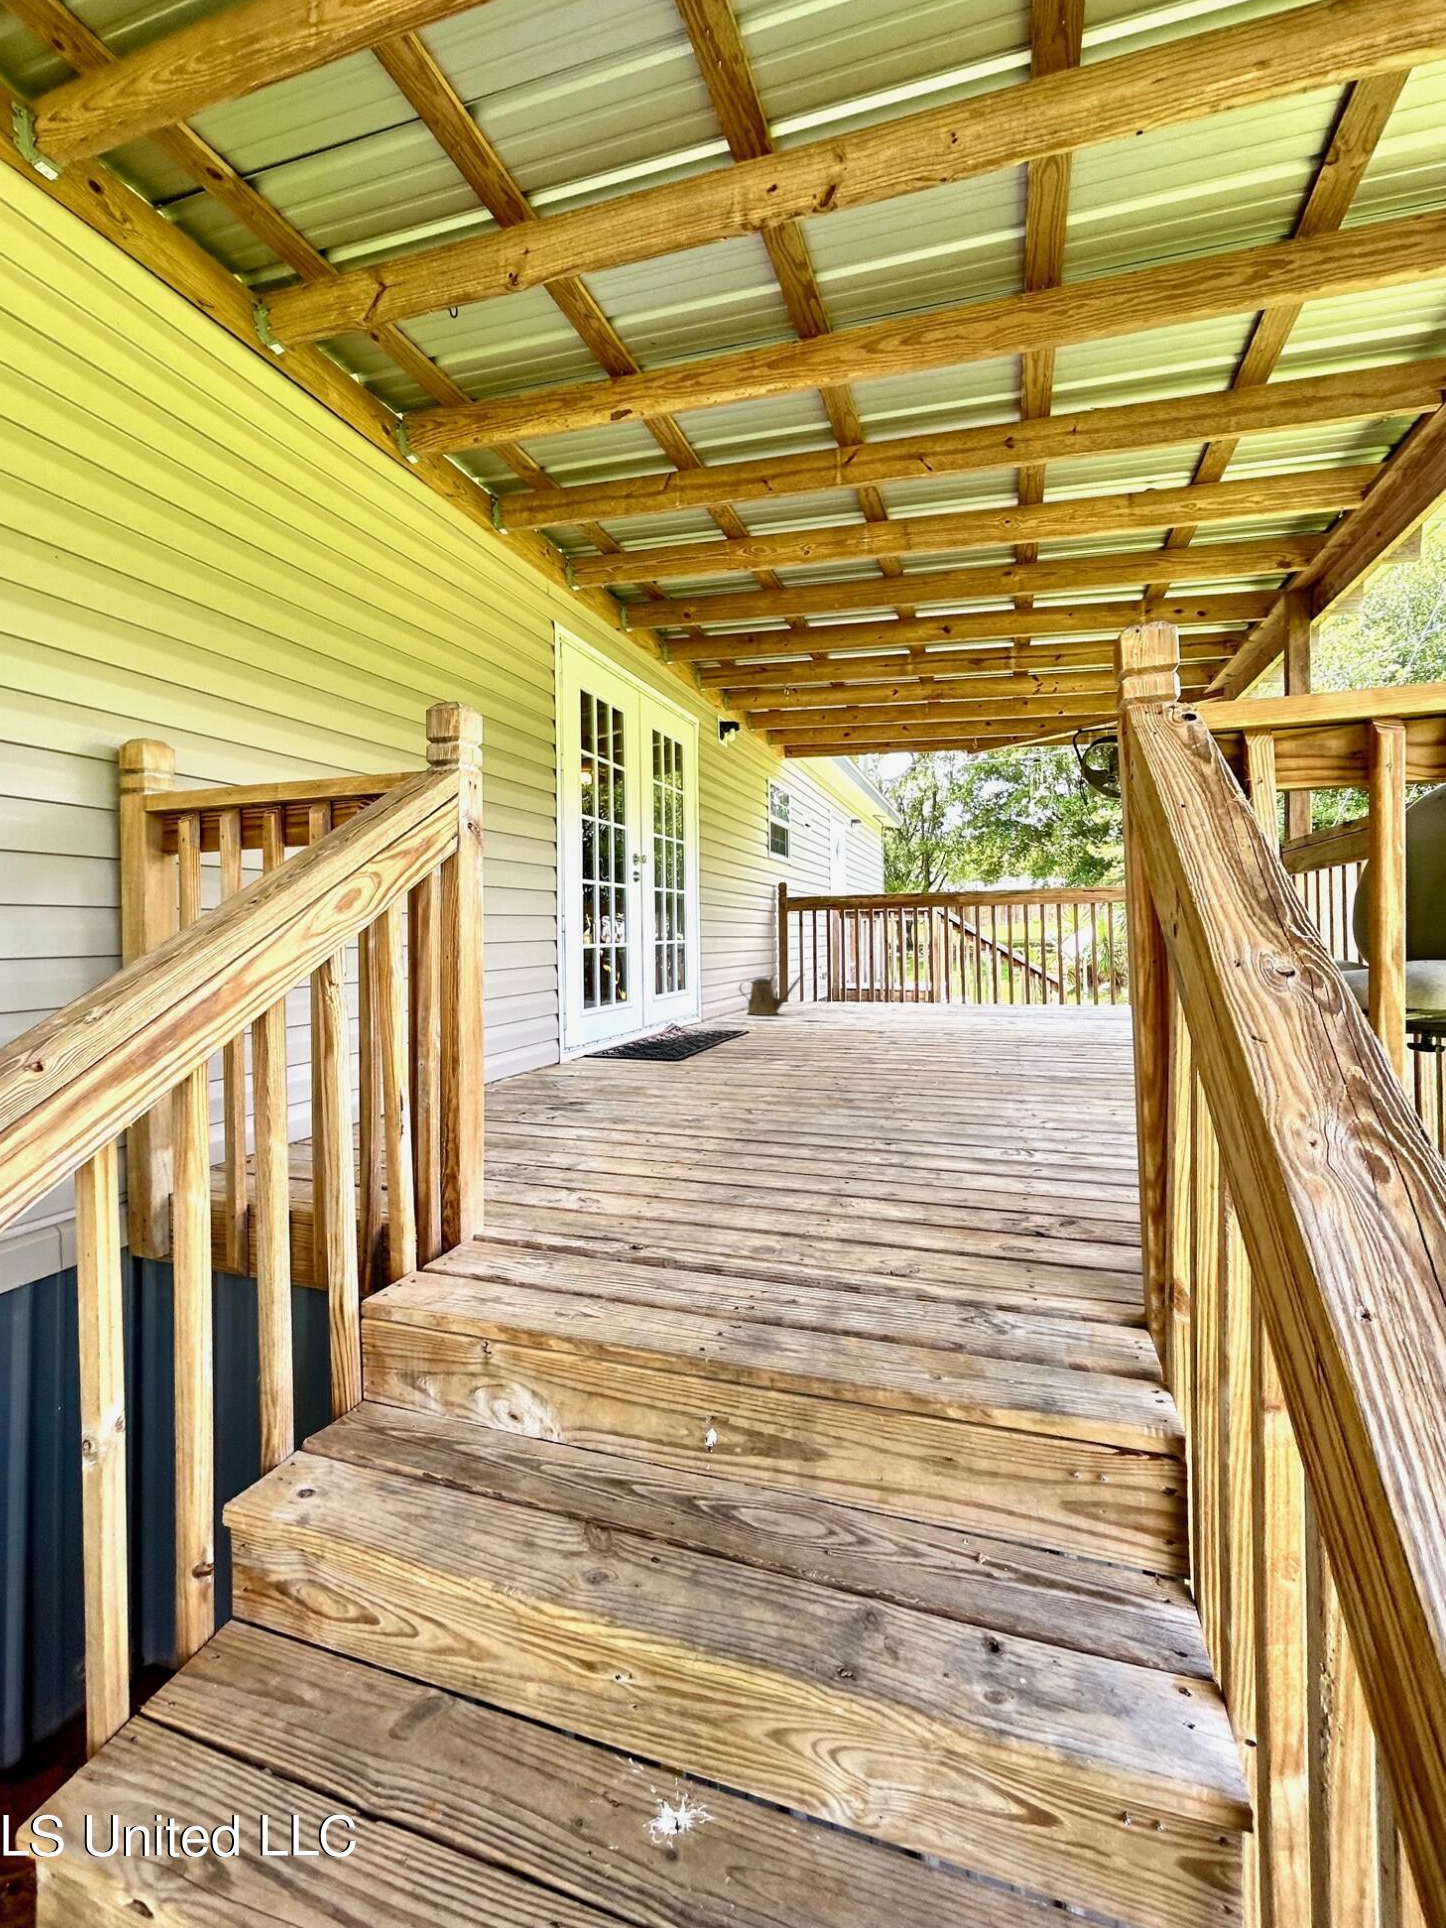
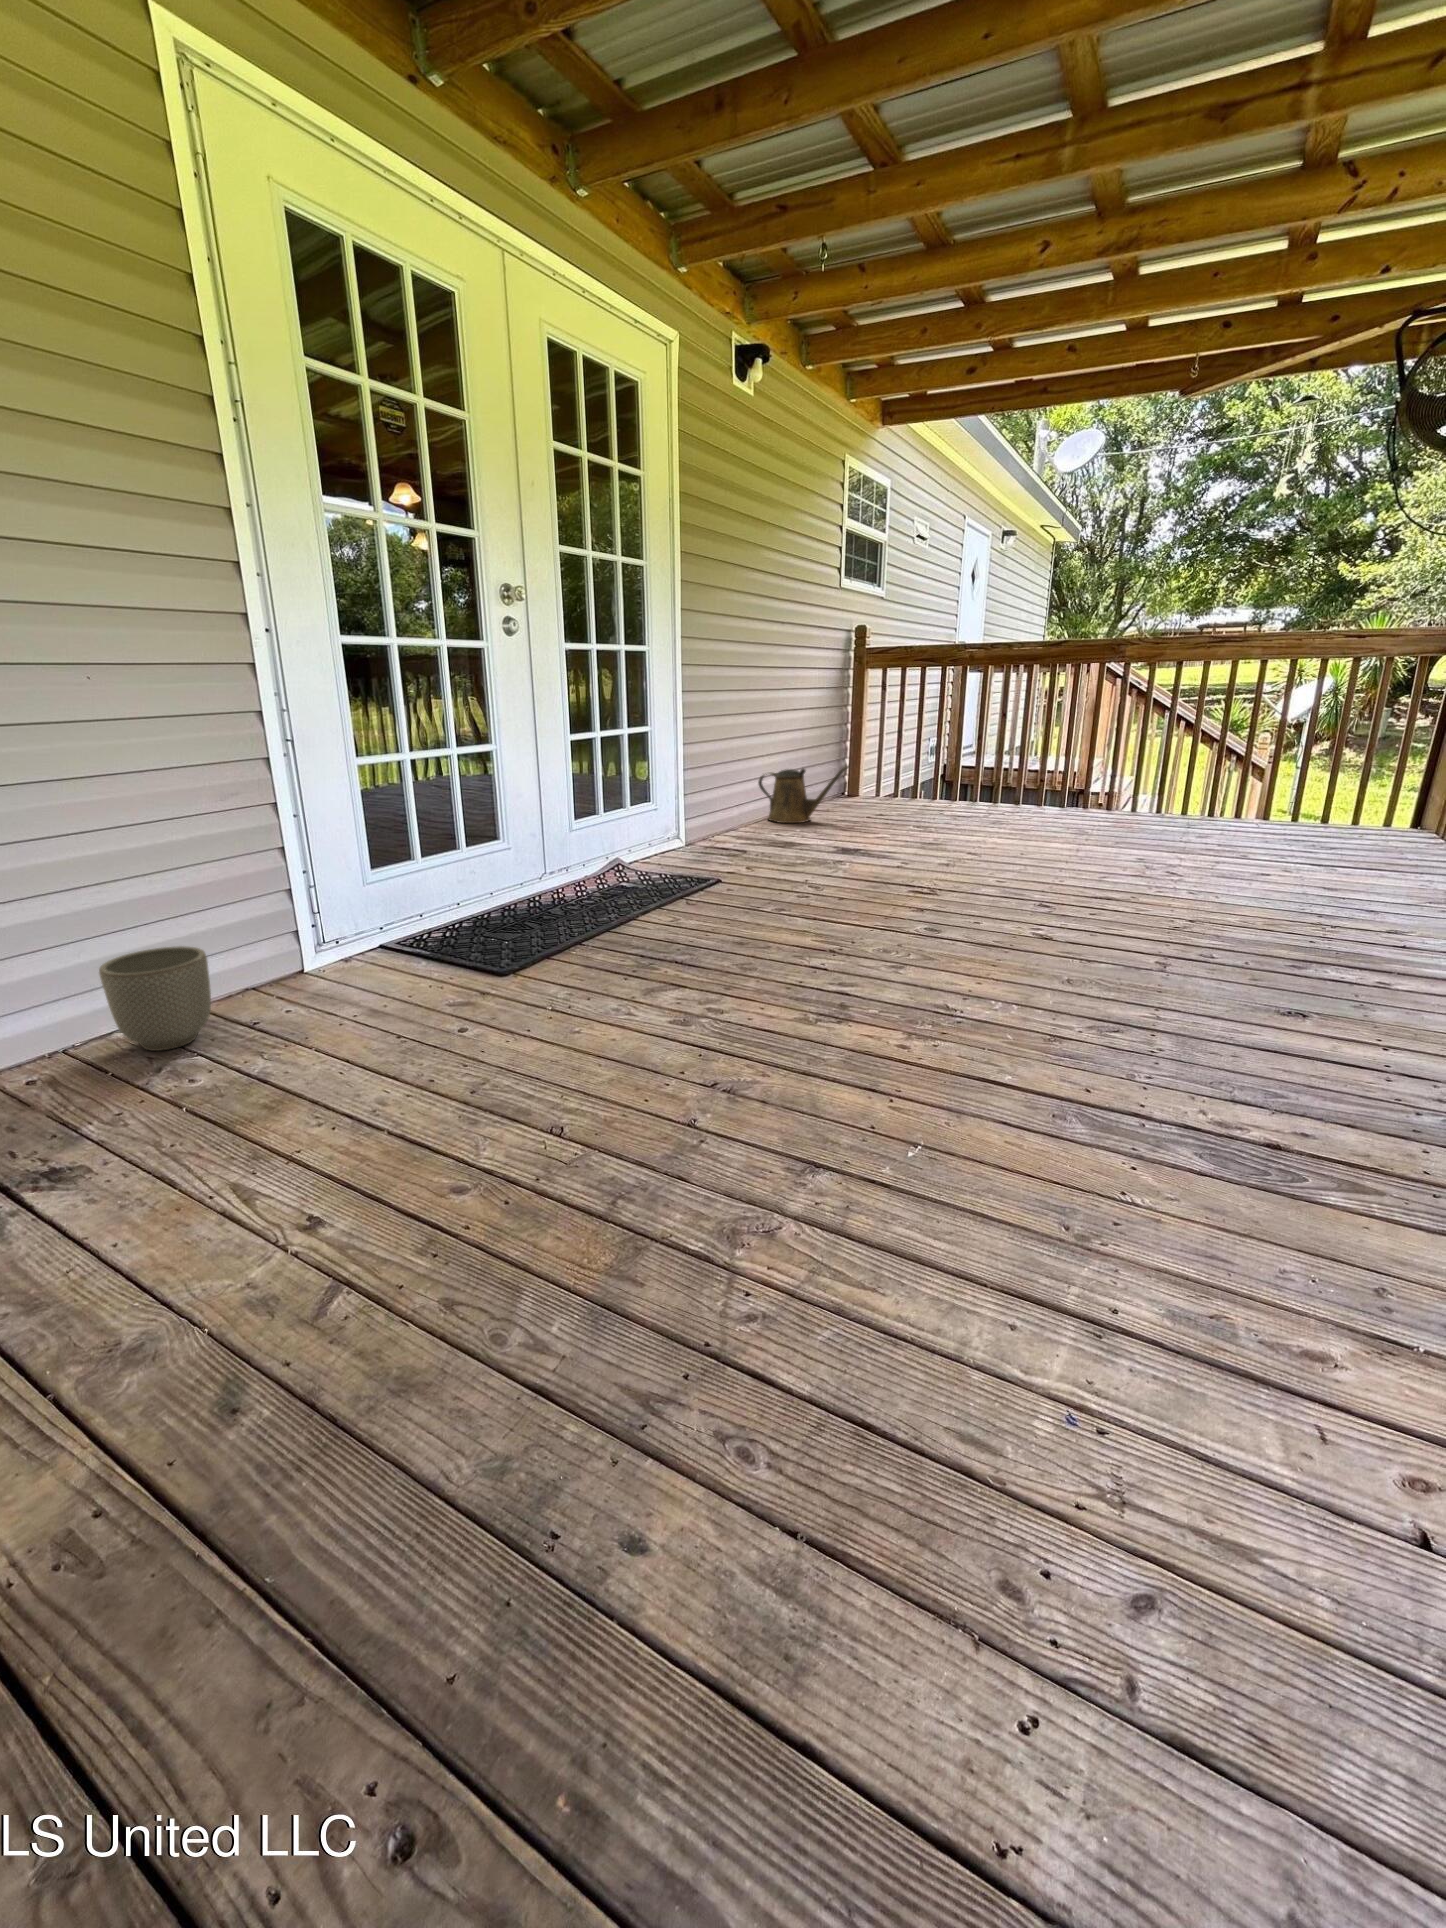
planter: none [543,1034,590,1083] -> present [99,946,211,1051]

